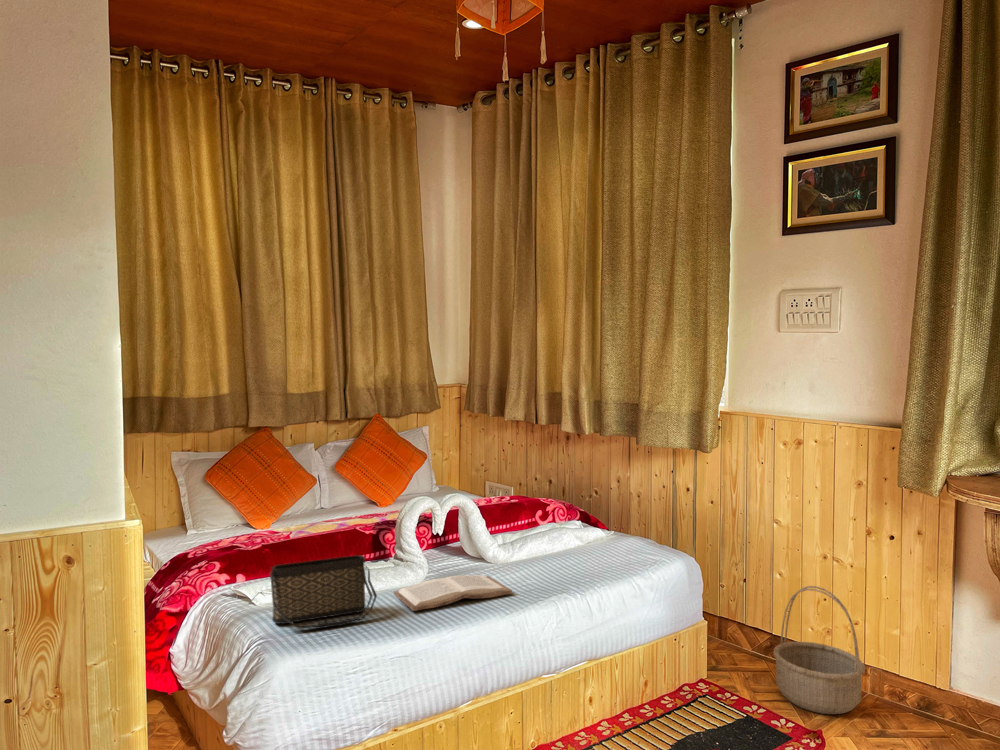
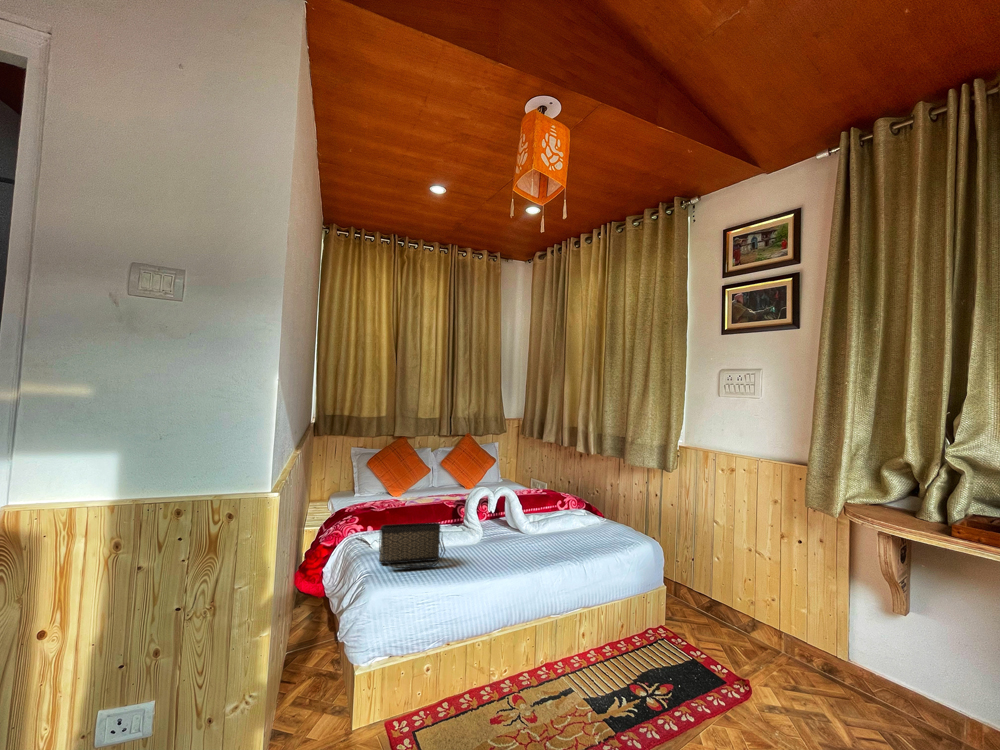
book: present [394,575,512,611] -> none [459,541,535,563]
basket: present [773,586,865,714] -> none [712,568,780,663]

